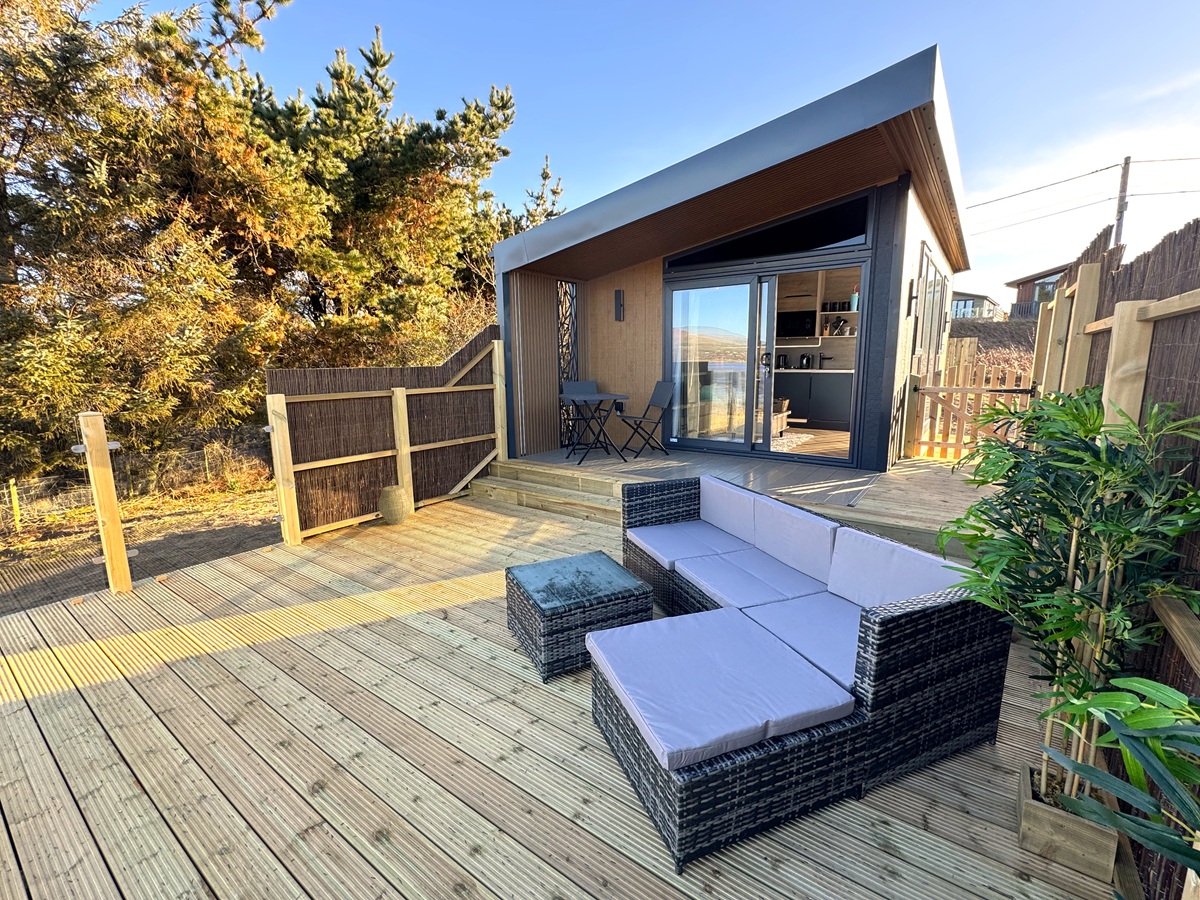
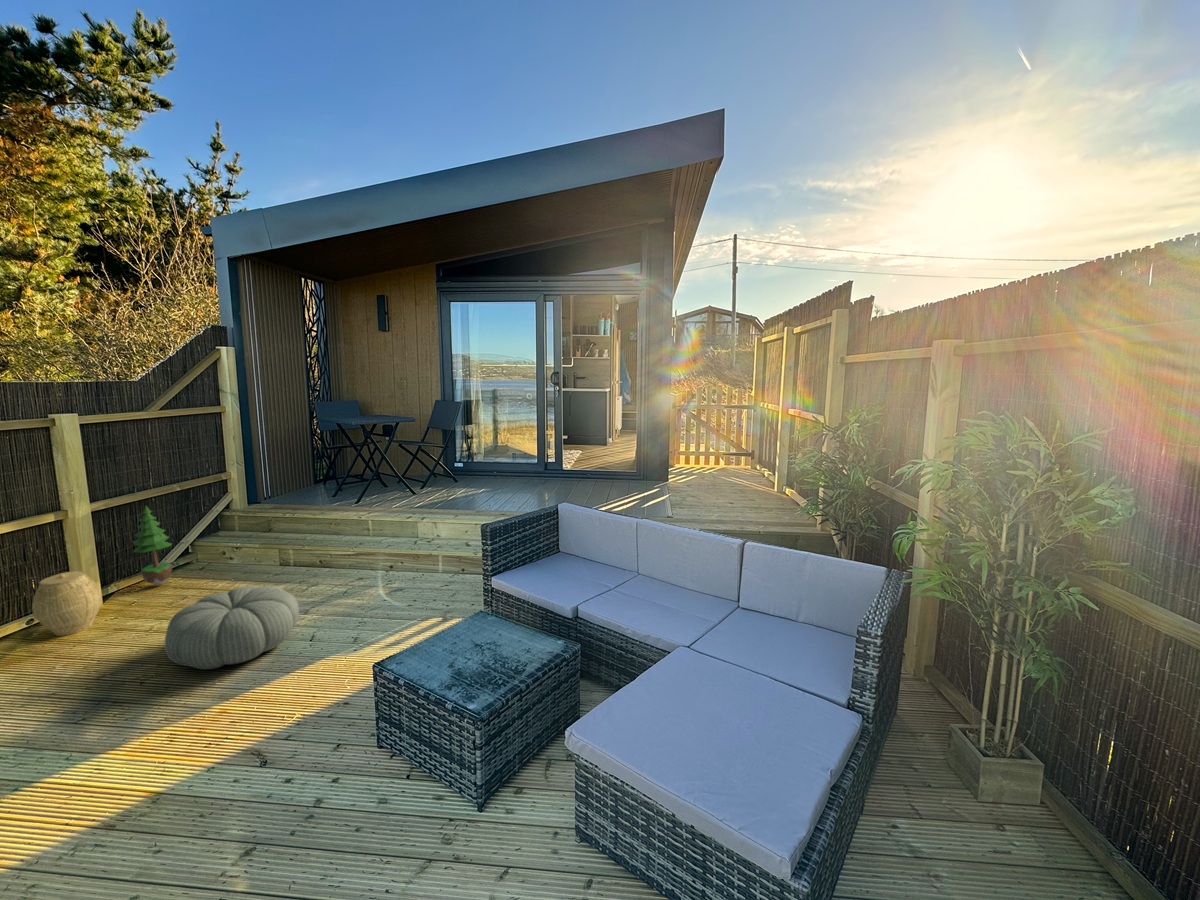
potted tree: none [433,449,455,507] -> present [133,507,172,586]
pouf: none [426,511,507,560] -> present [165,586,299,669]

